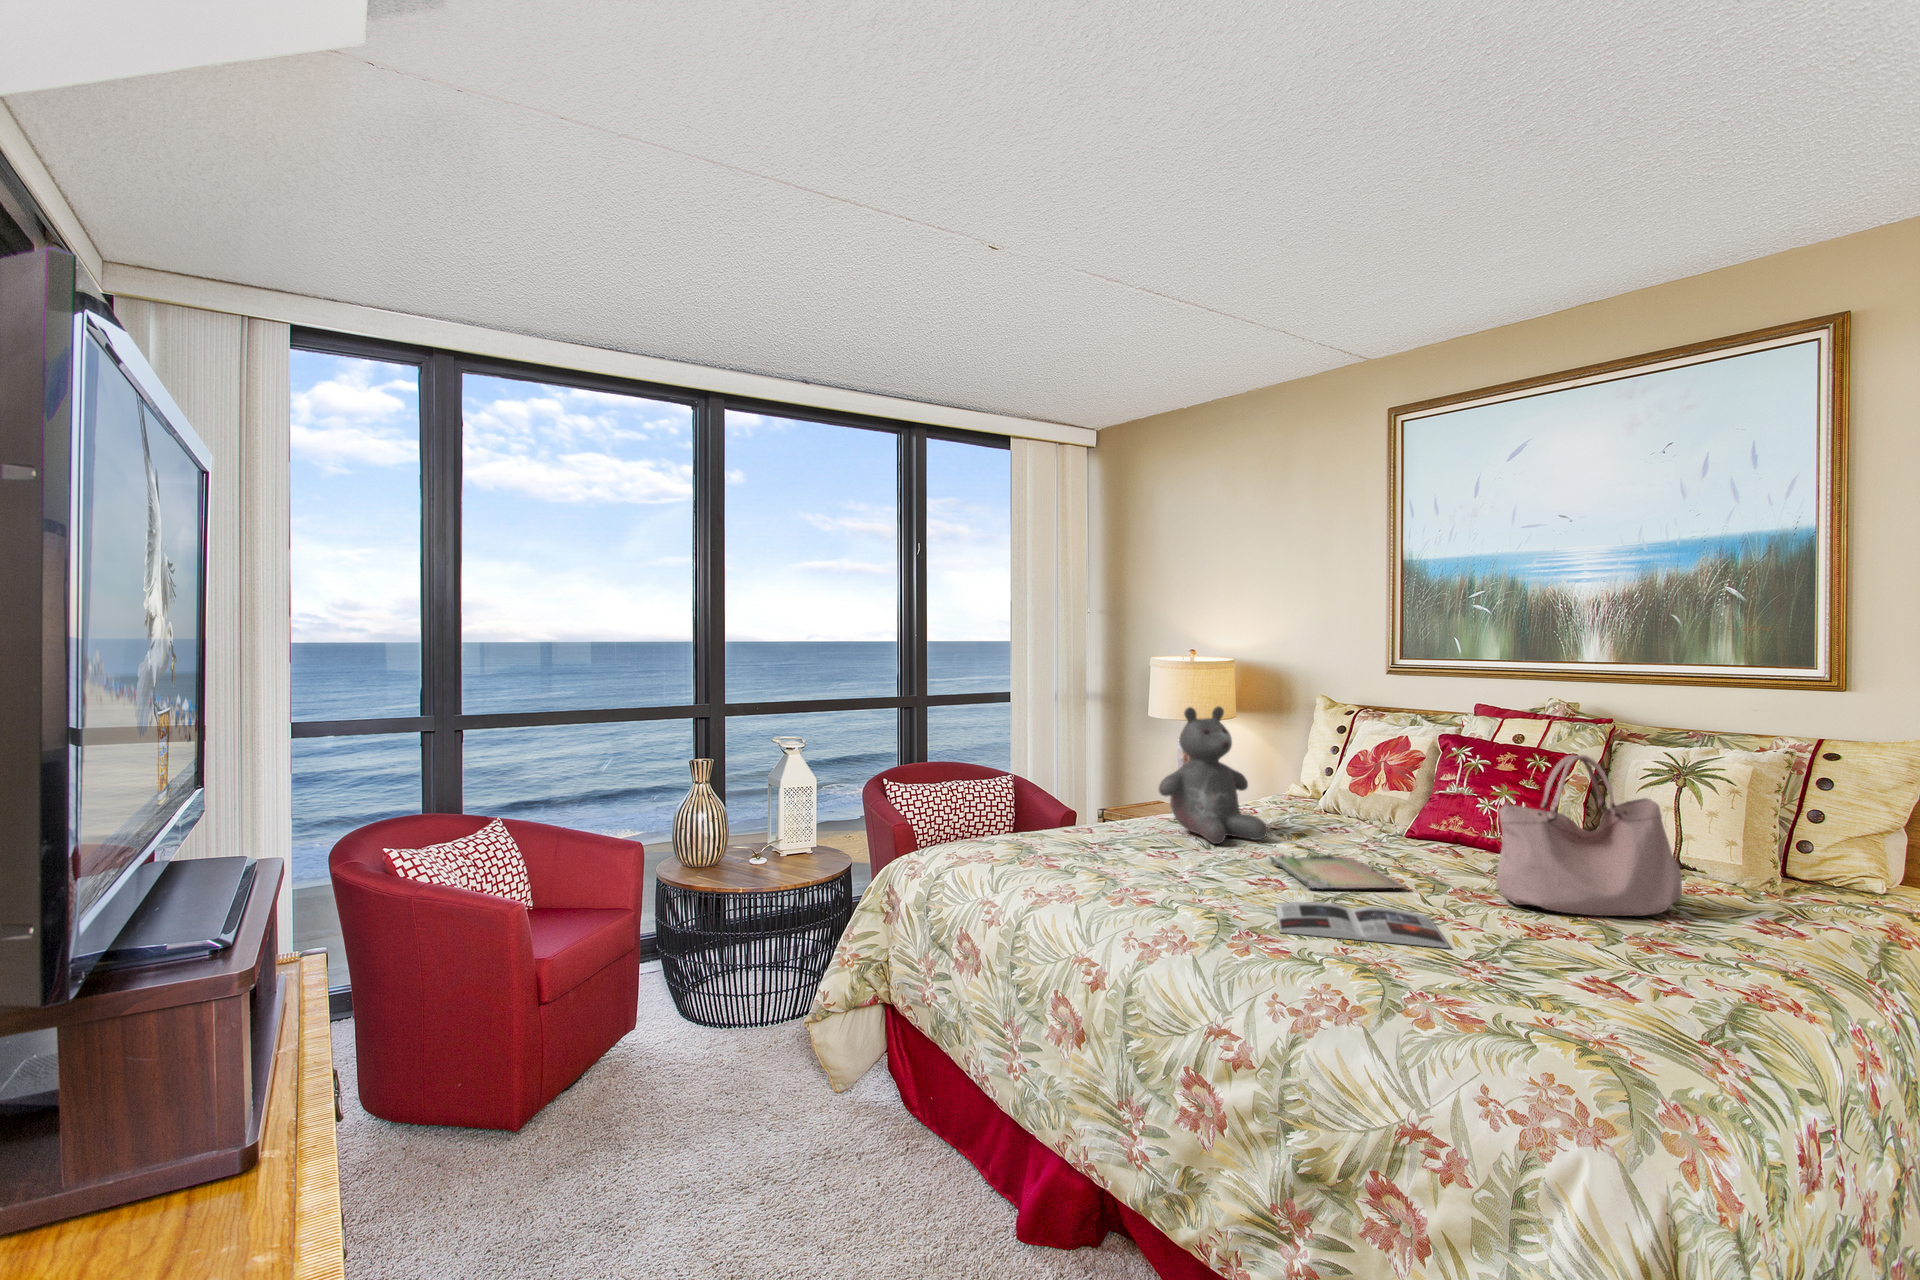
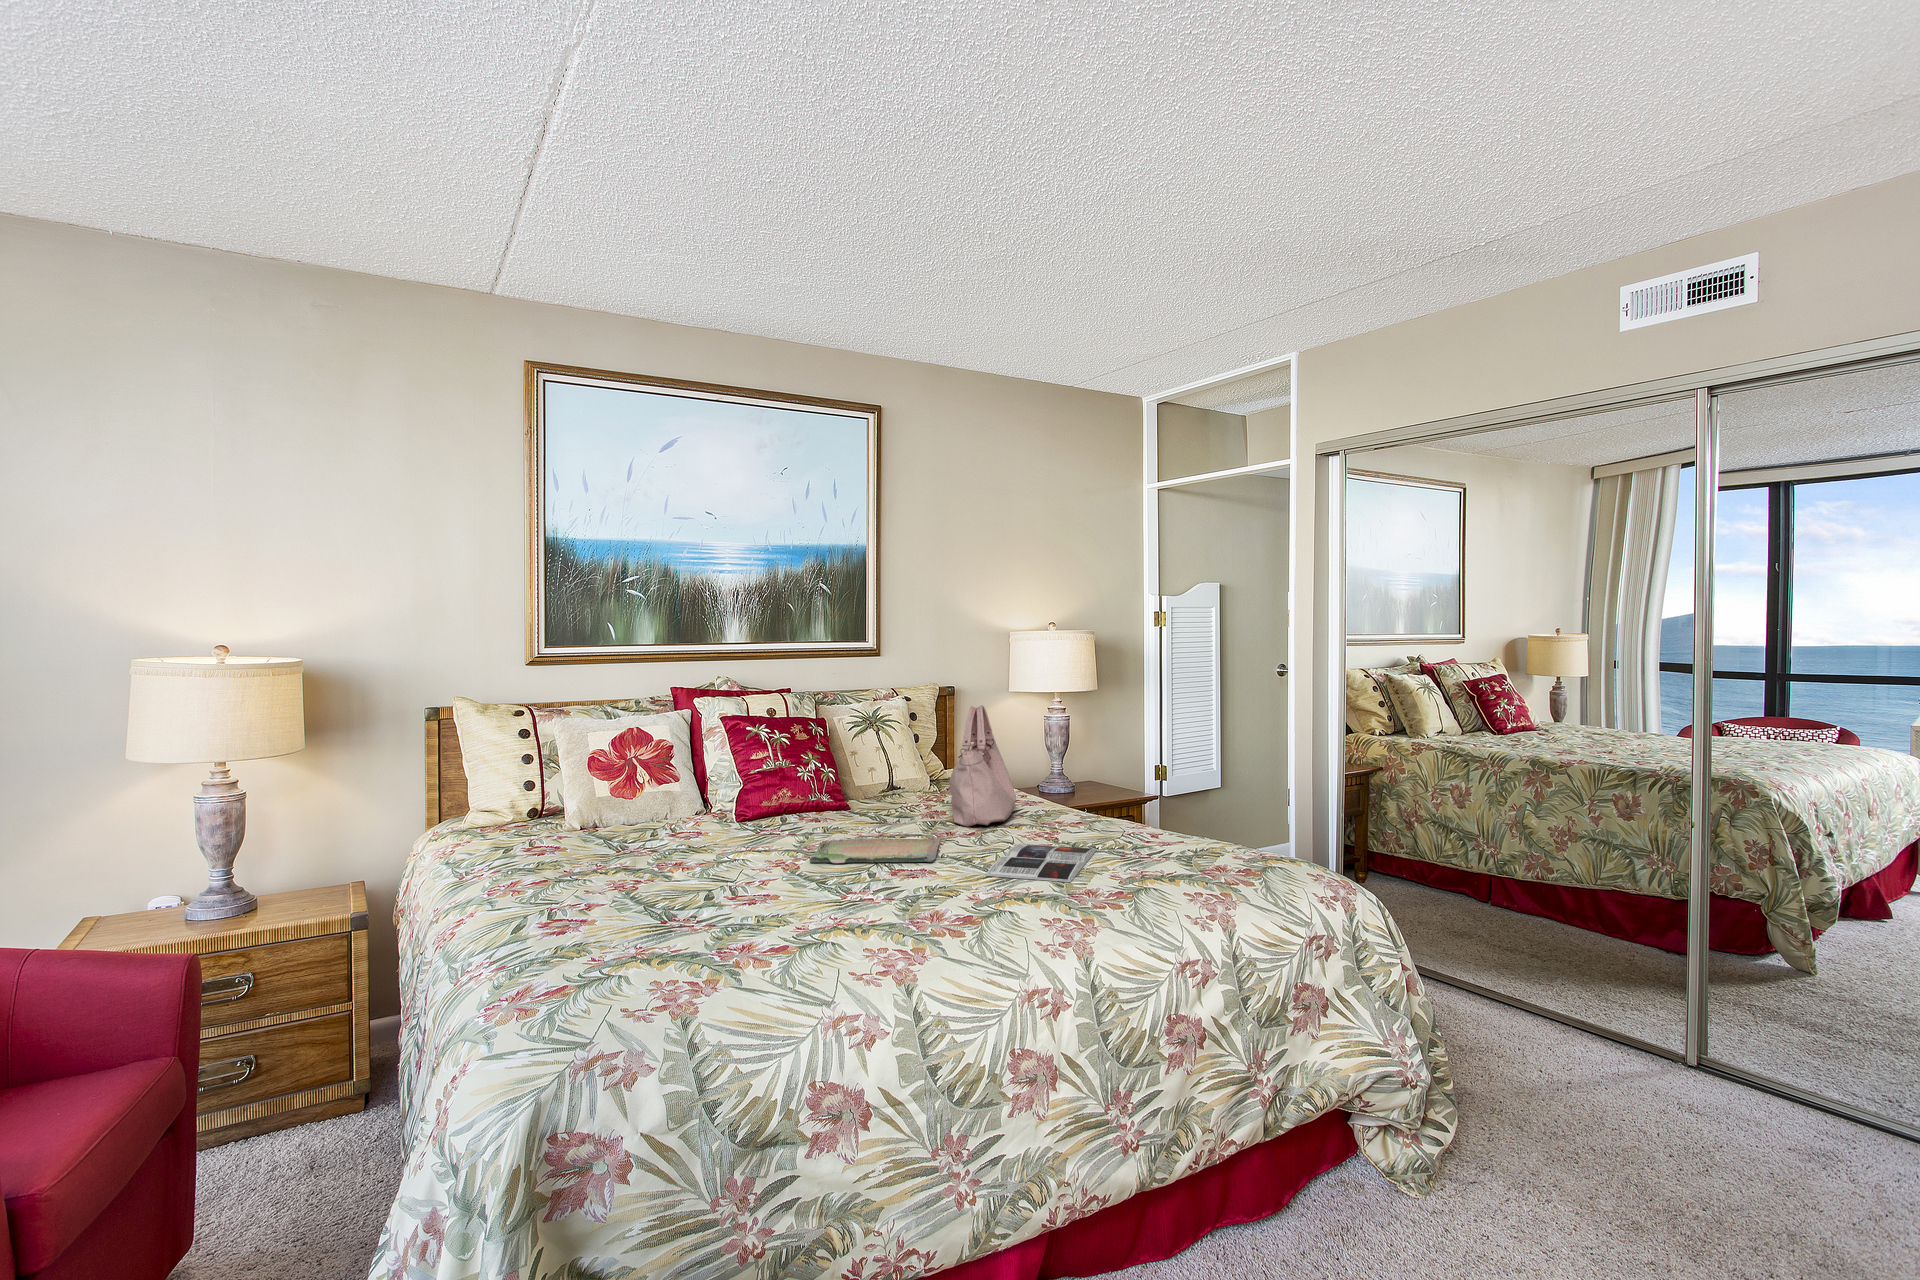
teddy bear: present [1159,706,1268,844] -> none [626,707,740,875]

